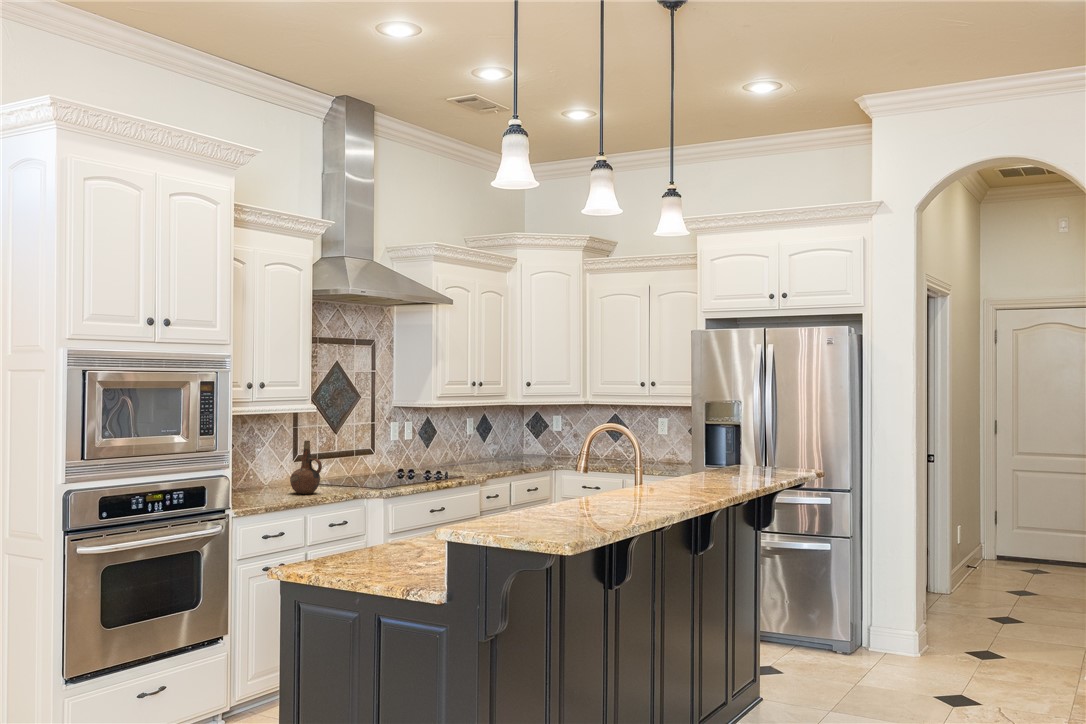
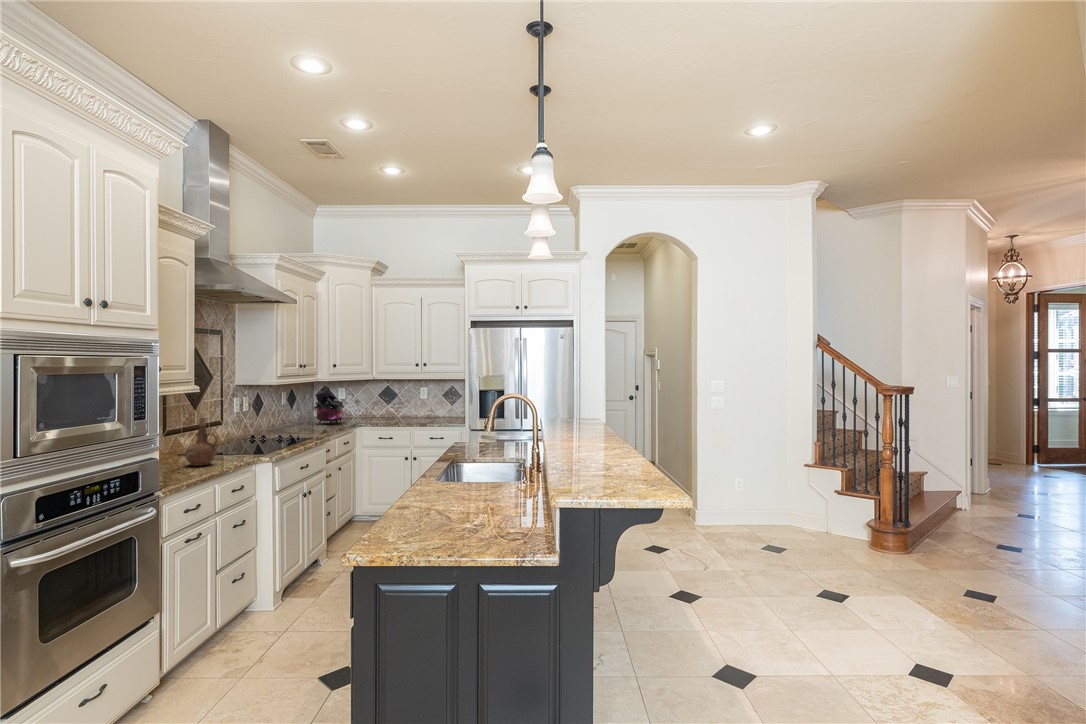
potted plant: none [505,410,547,464] -> present [314,385,344,424]

